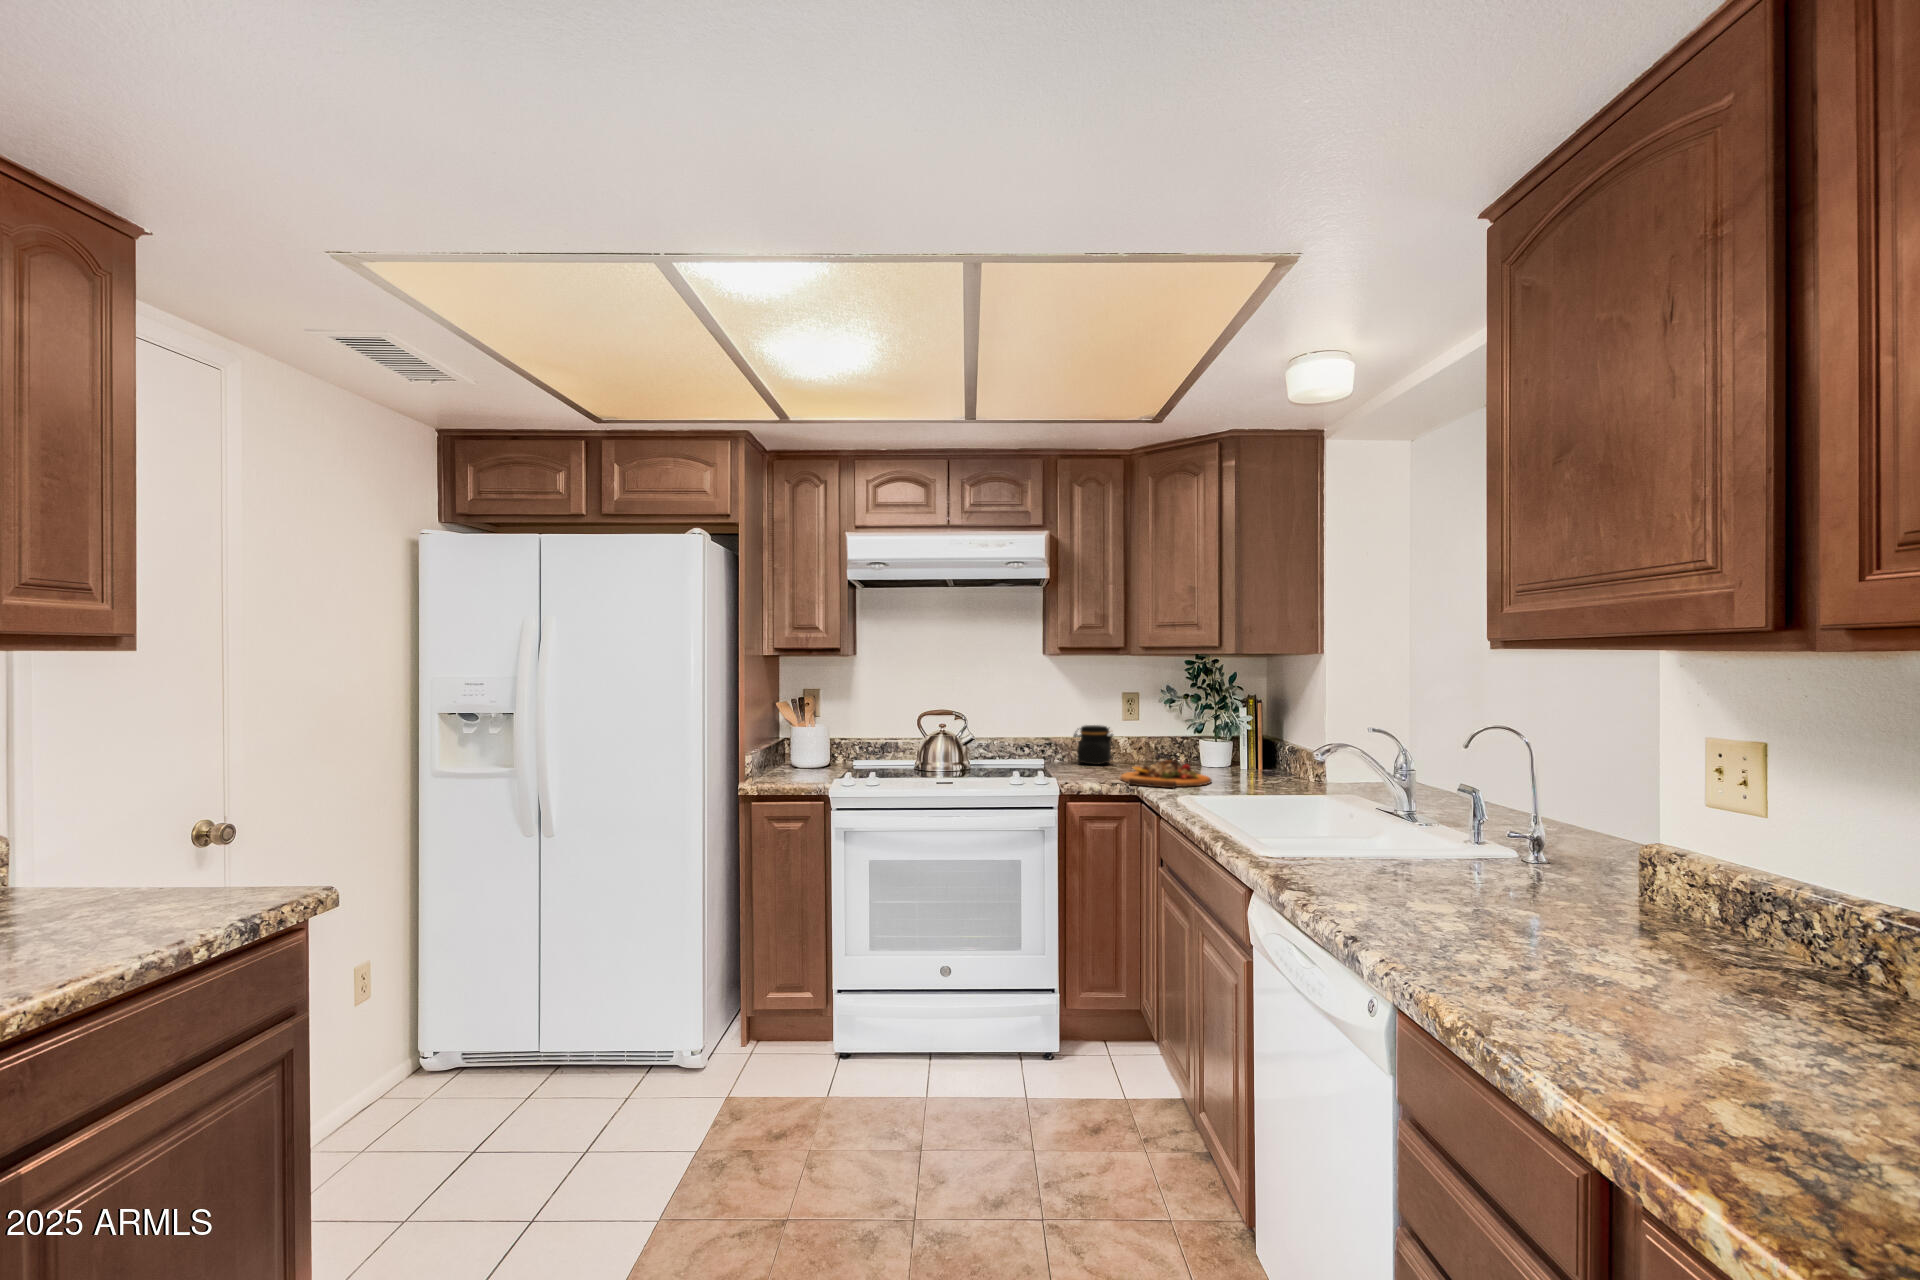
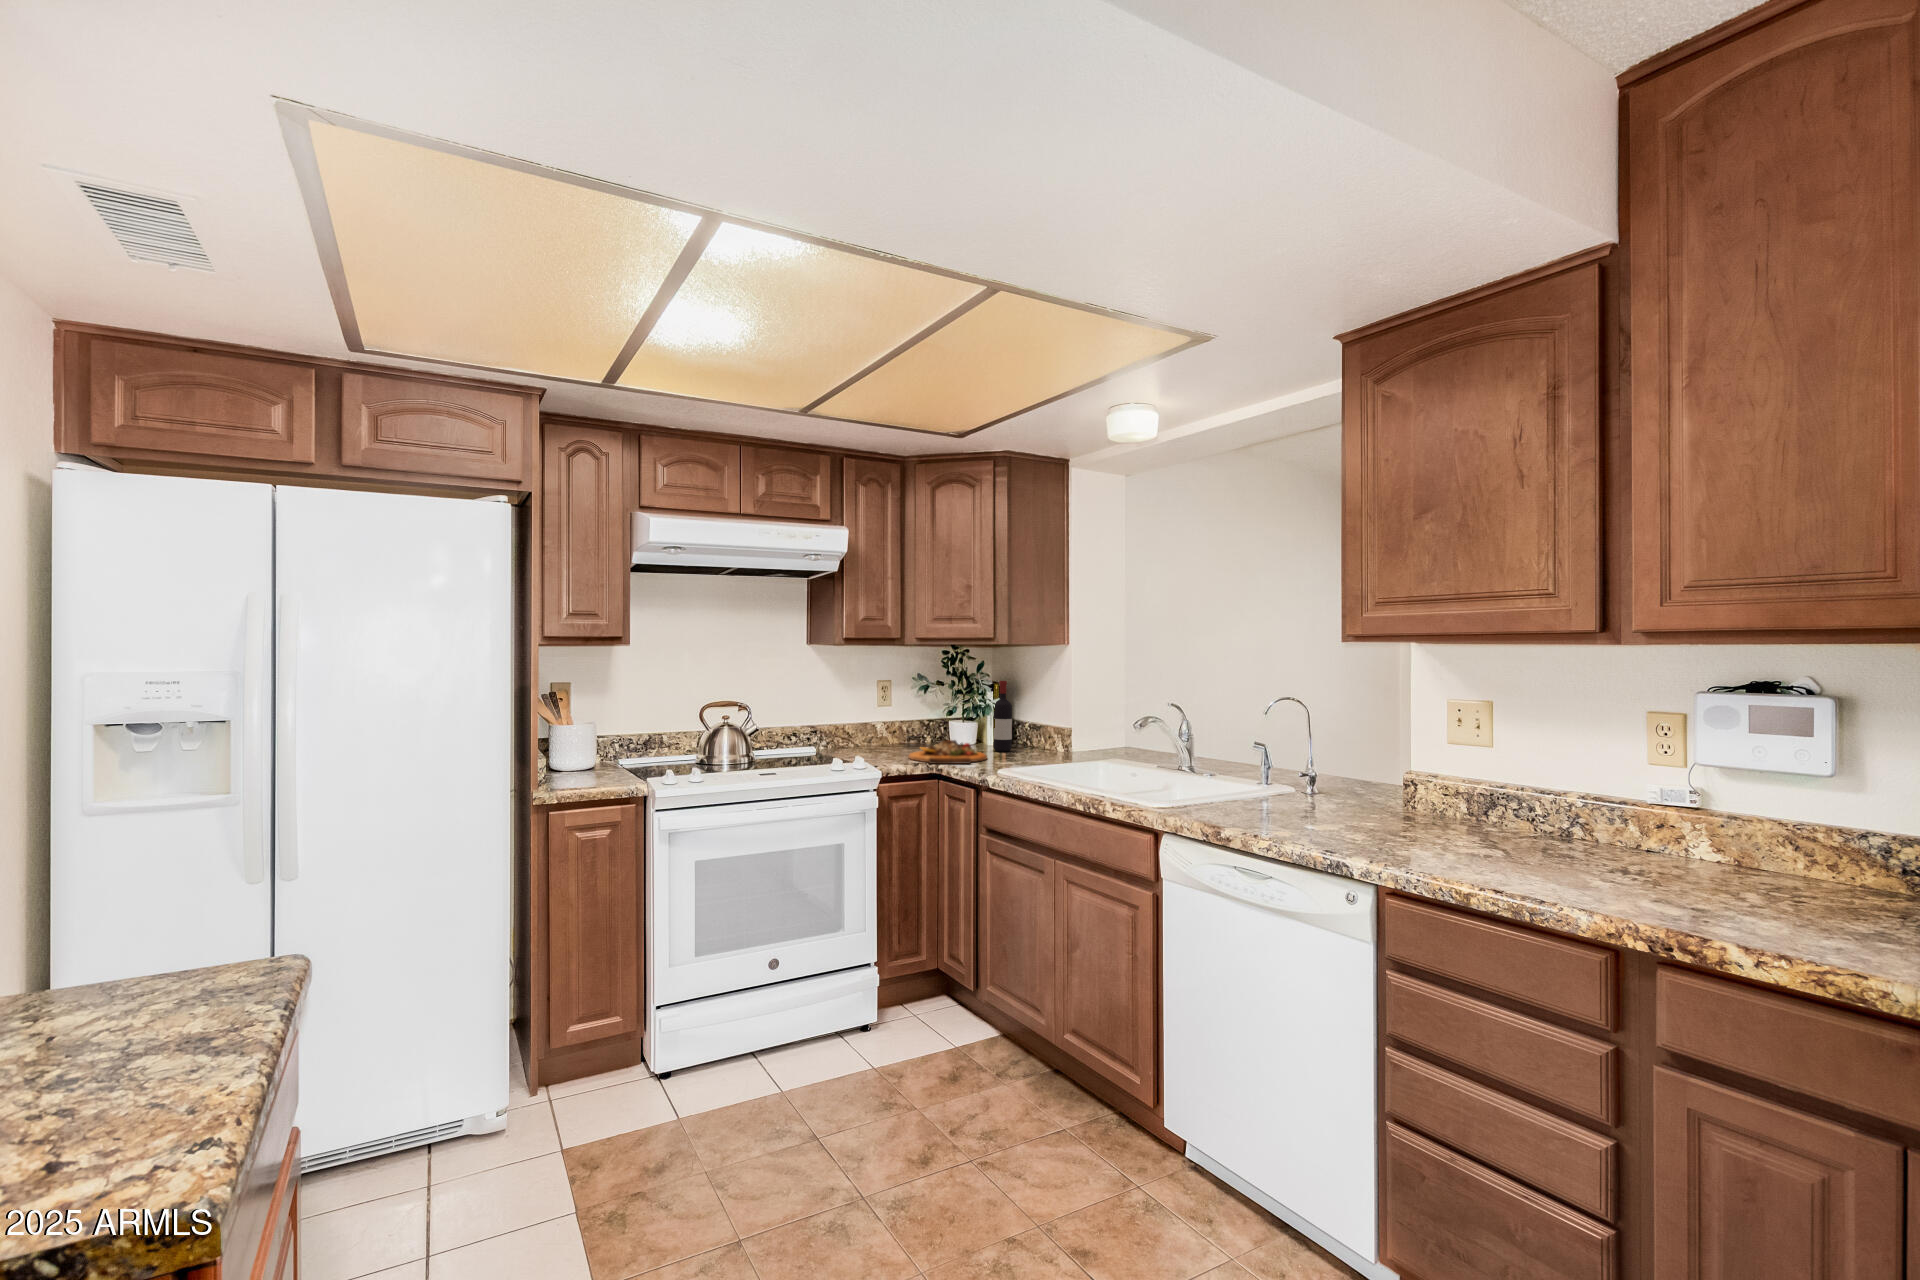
wine bottle: none [1238,694,1261,778] -> present [993,681,1012,752]
jar: present [1074,725,1114,764] -> none [840,712,879,748]

